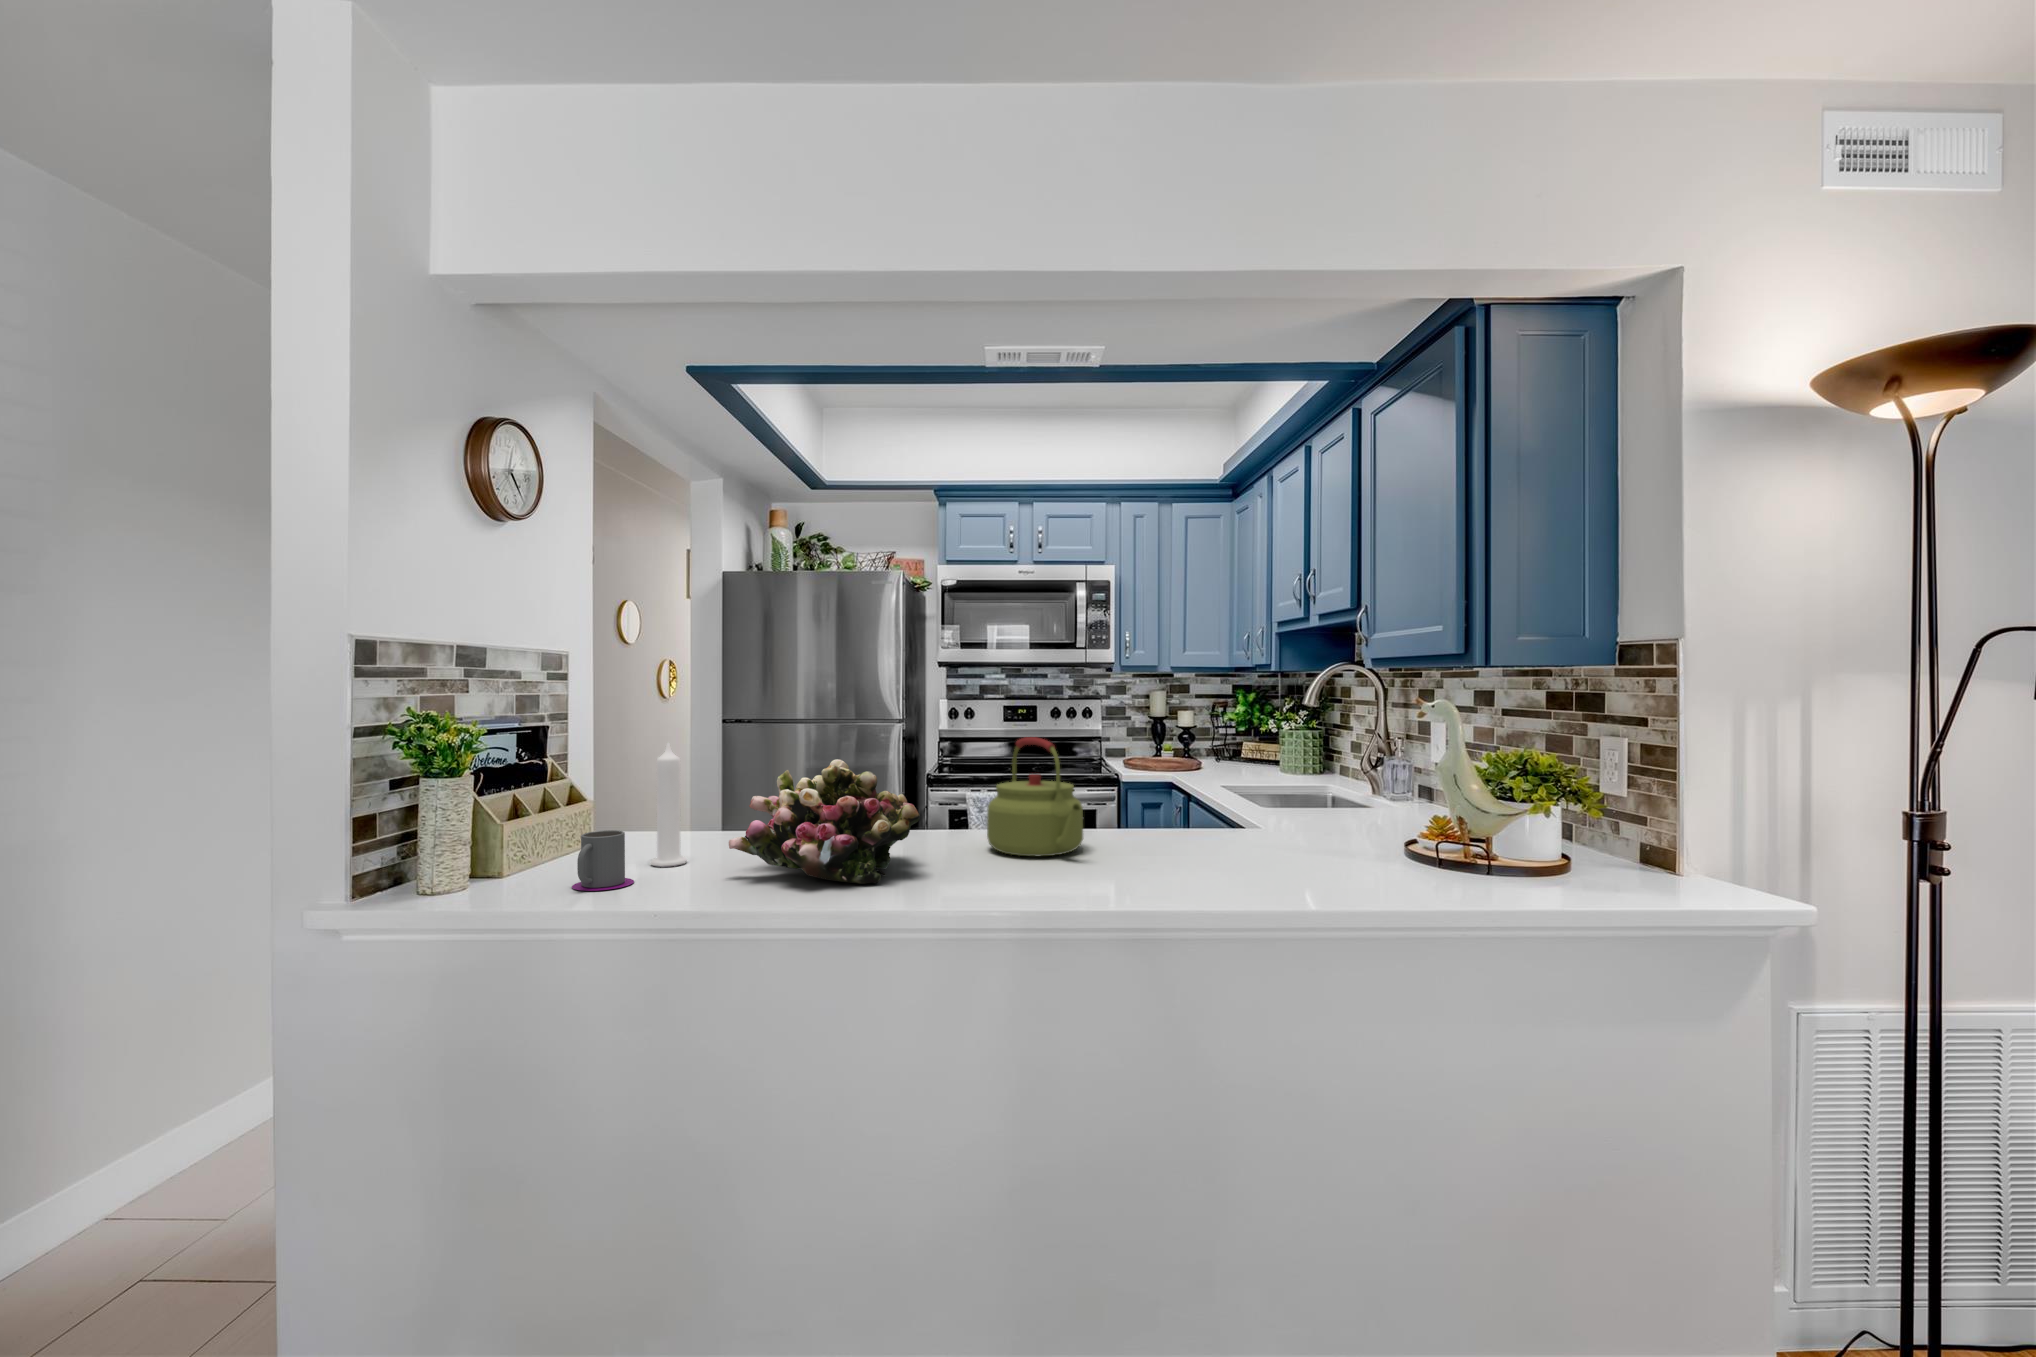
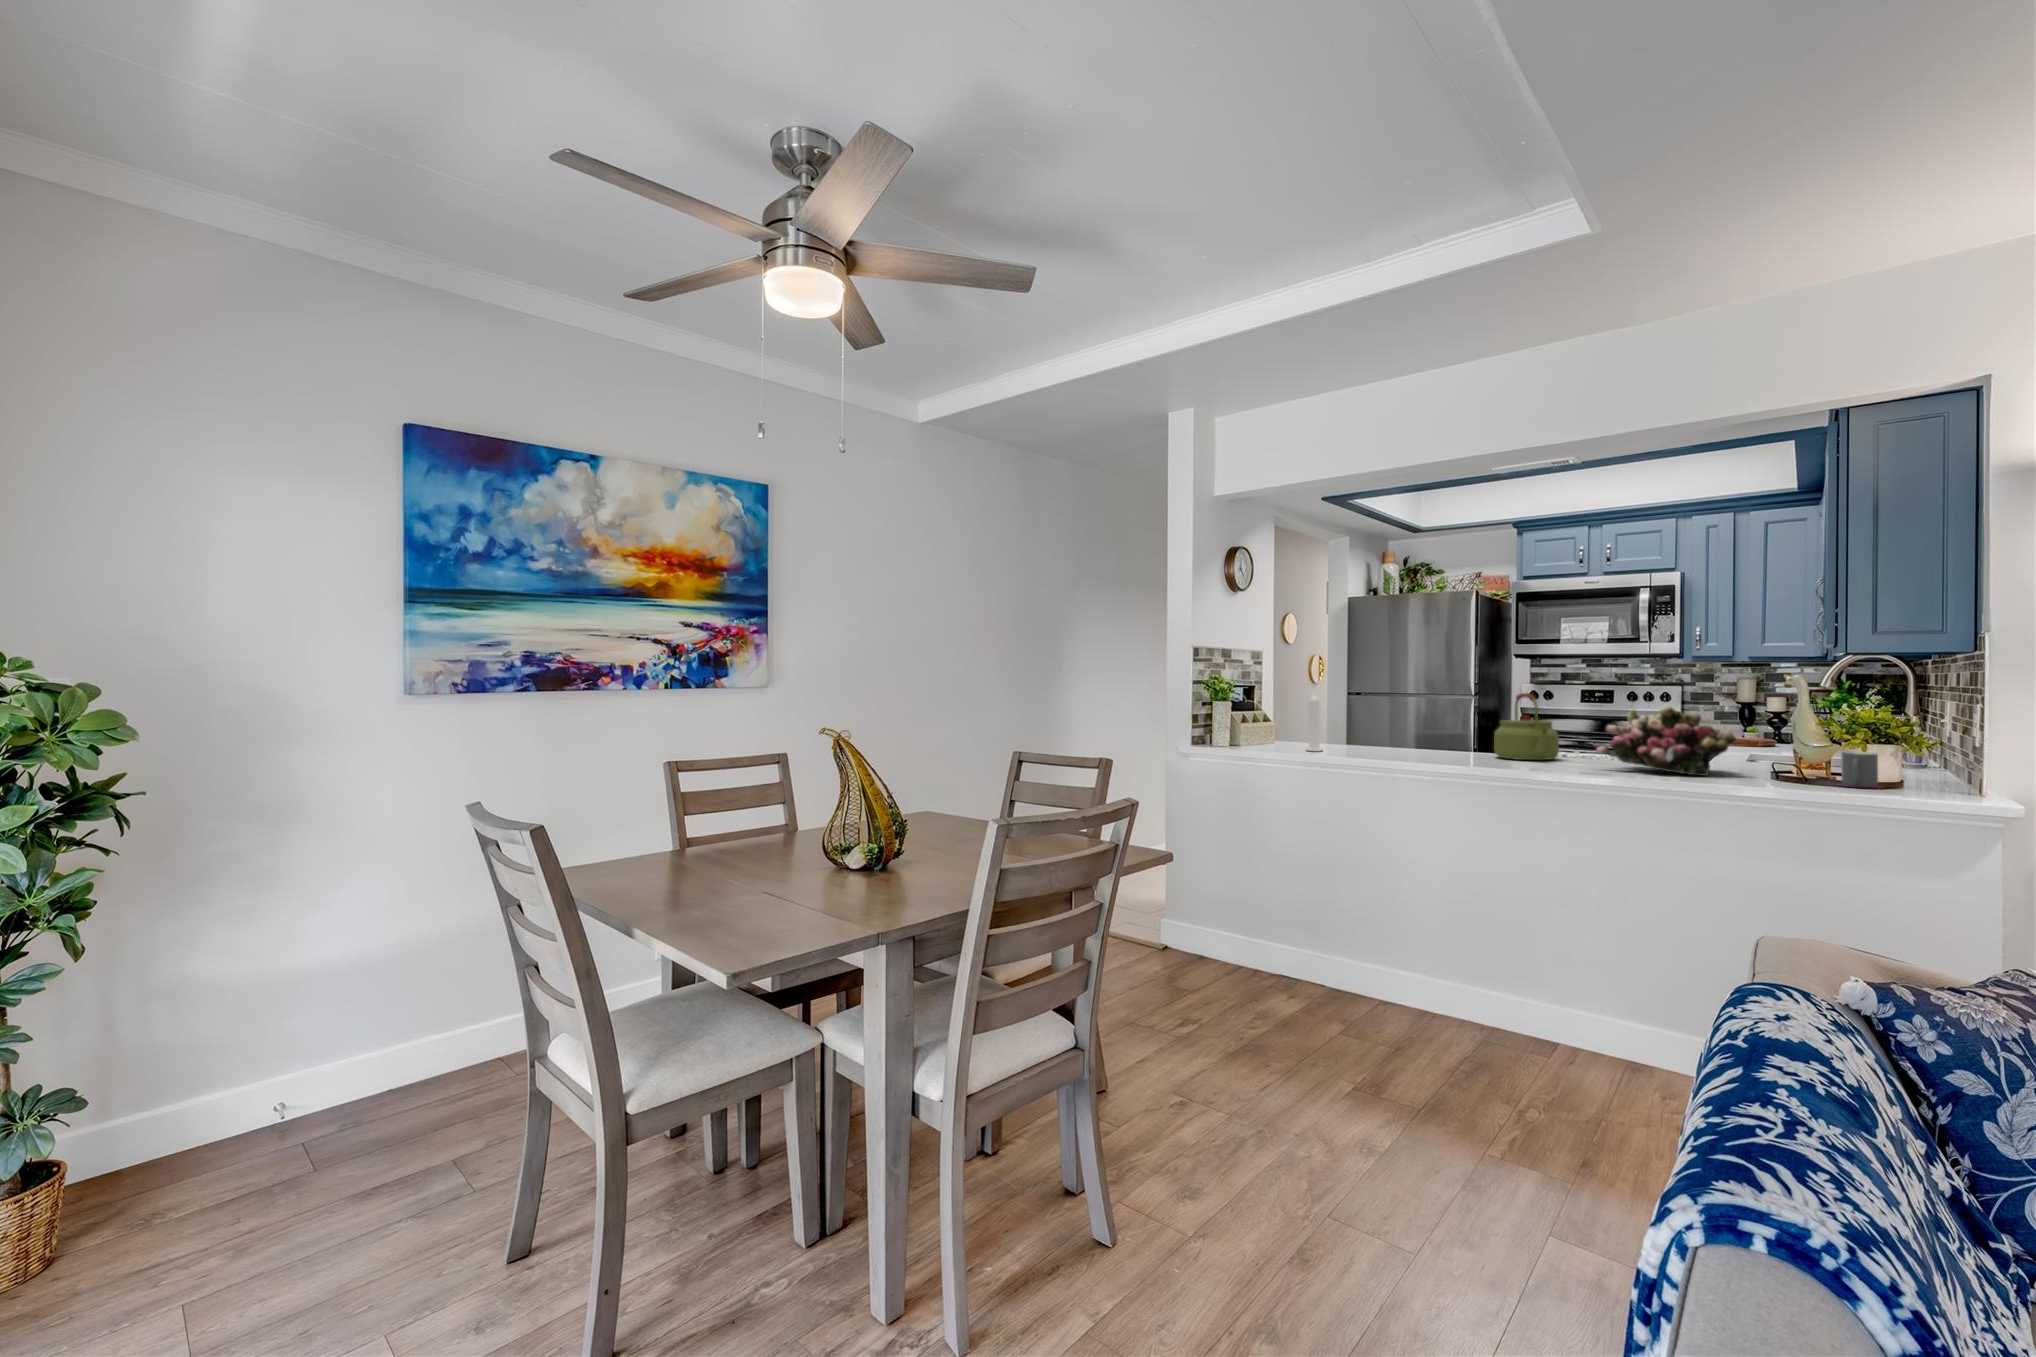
flower arrangement: present [729,759,920,884] -> present [1596,706,1736,776]
mug: present [572,830,634,891] -> present [1838,752,1882,788]

